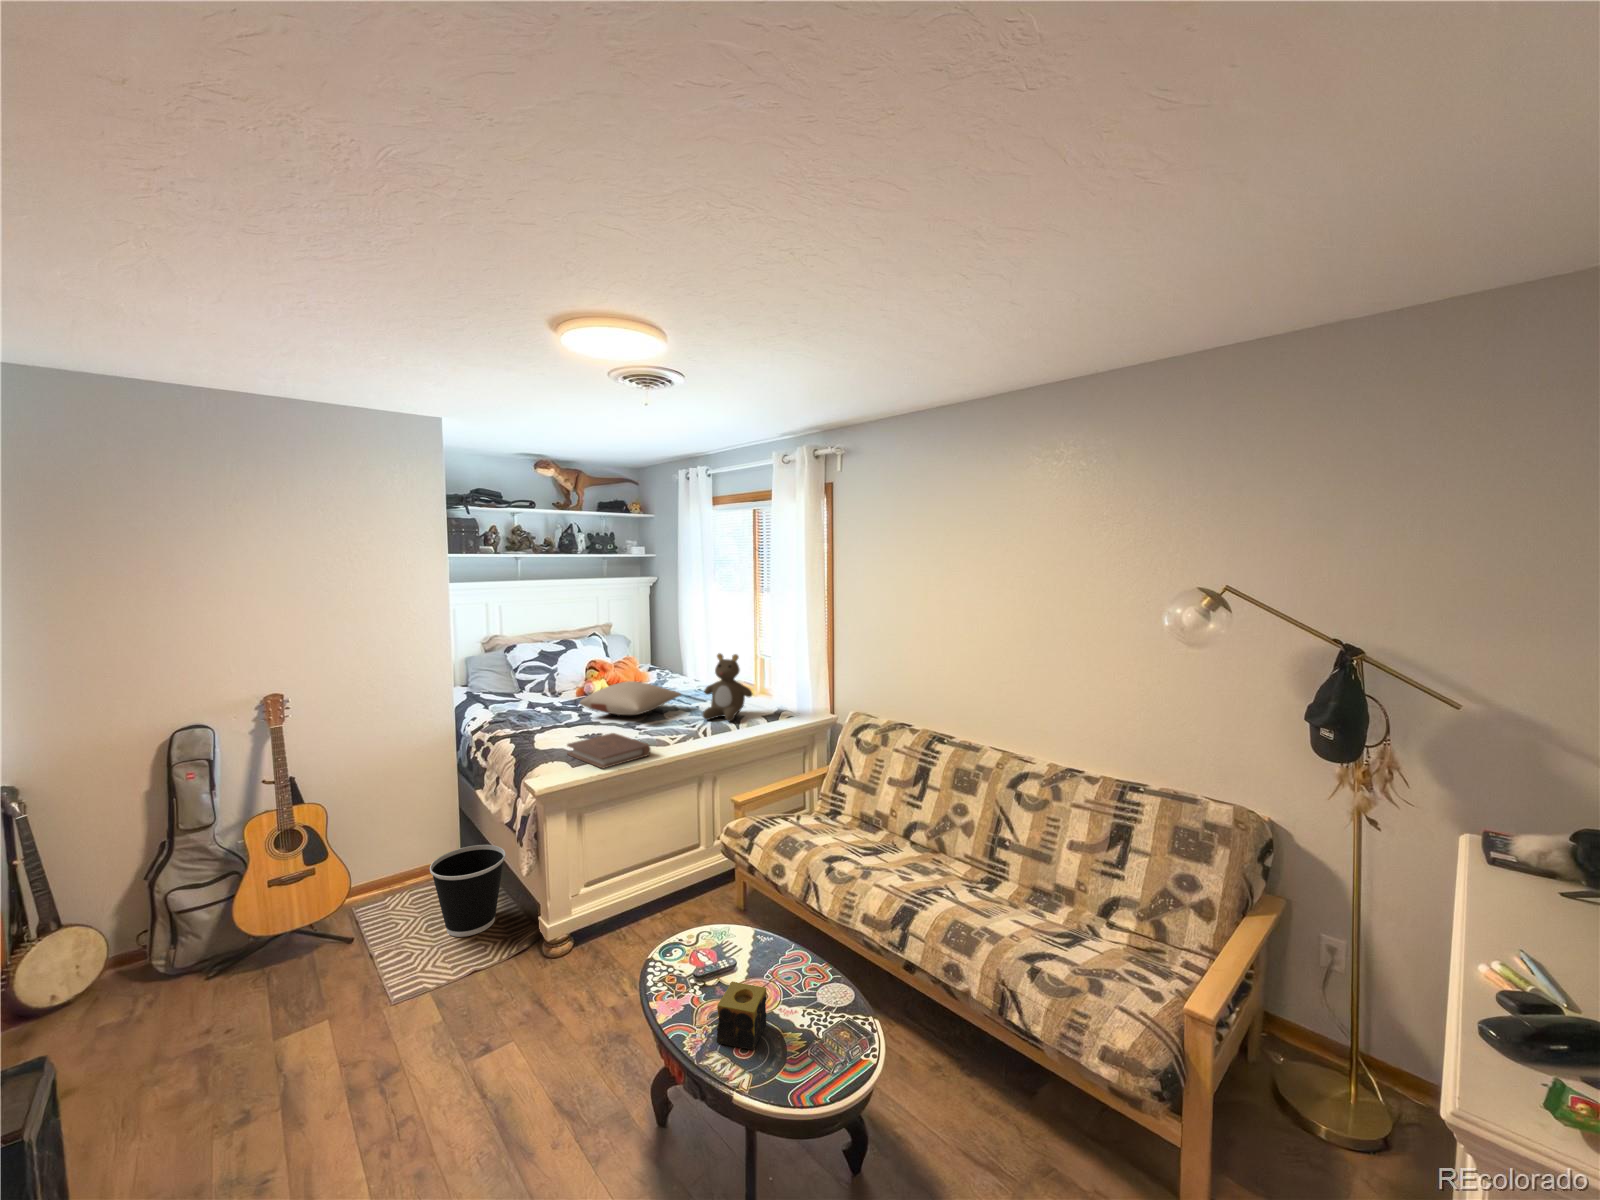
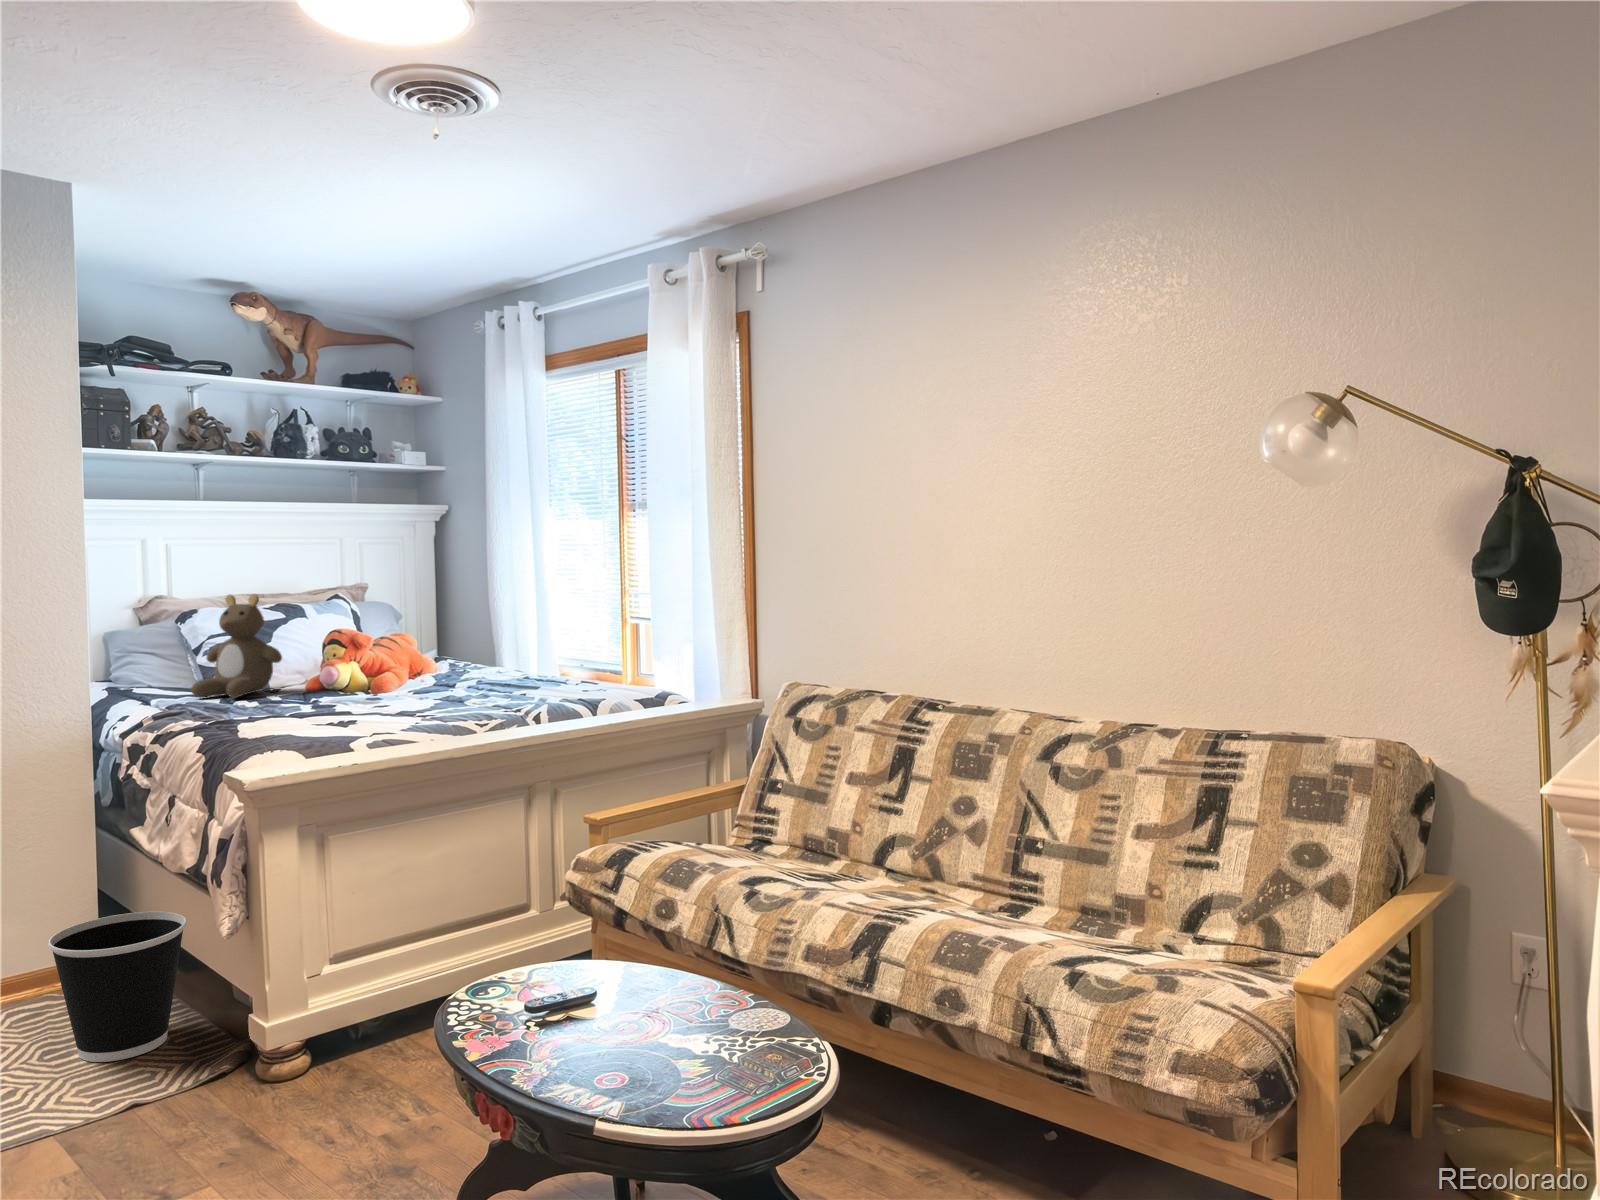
teddy bear: present [702,654,752,721] -> present [191,595,282,698]
pillow: present [580,681,681,715] -> none [316,650,496,703]
book: present [567,733,651,768] -> none [297,714,445,754]
candle: present [717,981,766,1050] -> none [568,988,650,1078]

